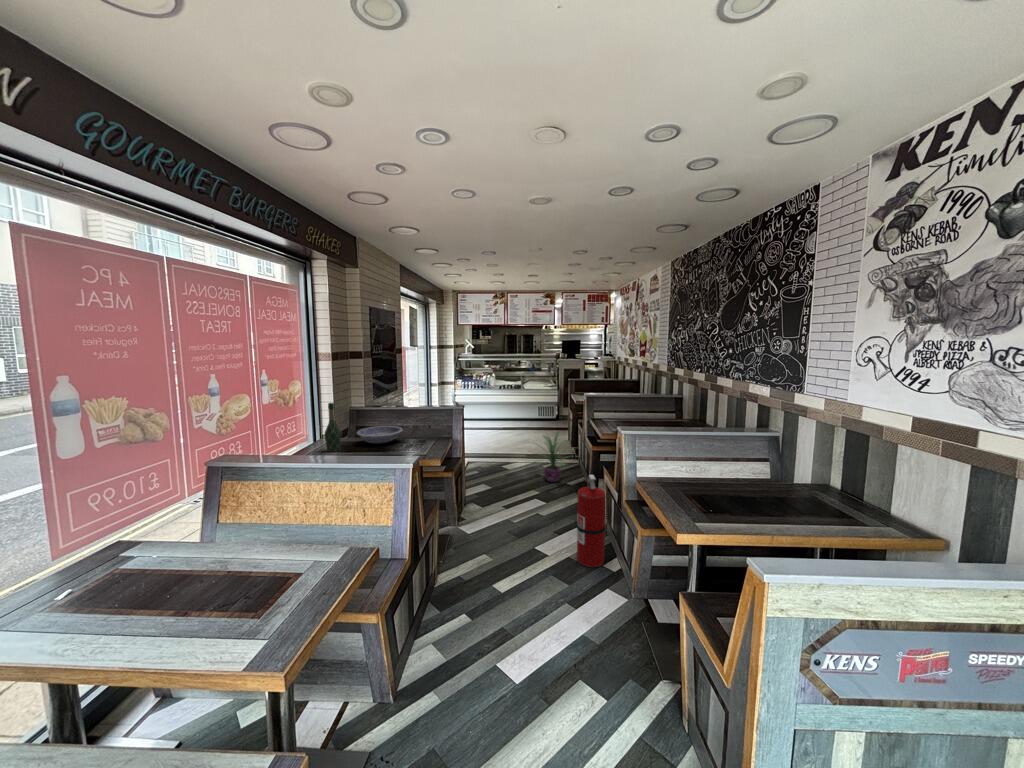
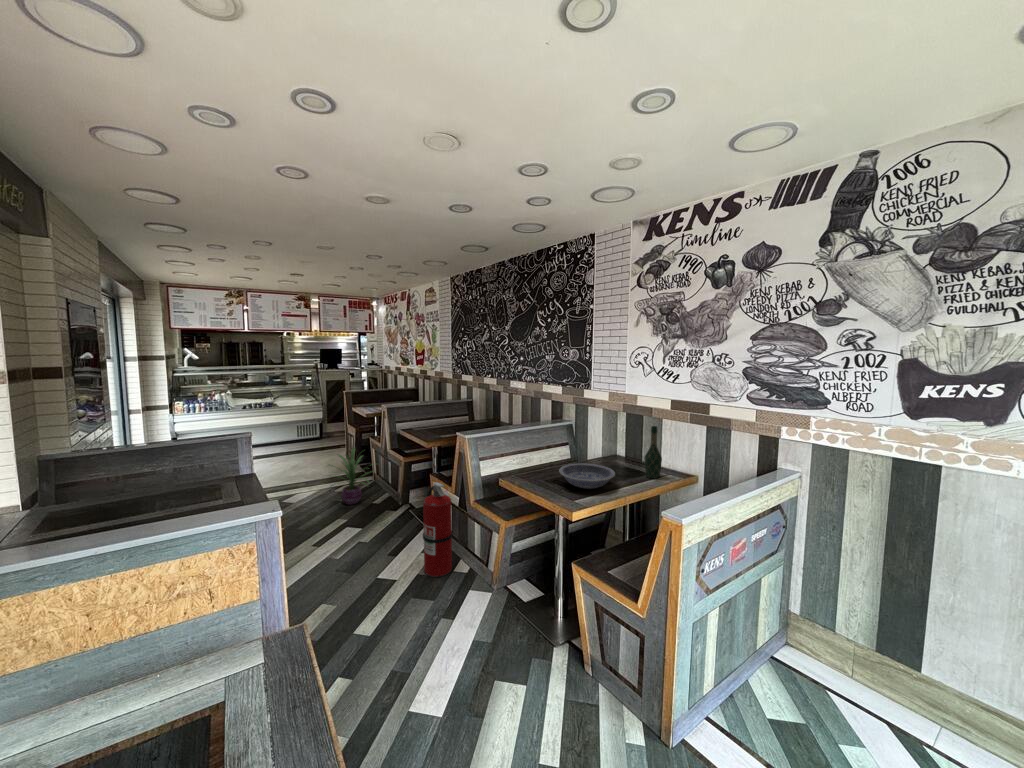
wine bottle: present [324,403,341,452] -> present [644,426,662,479]
bowl: present [357,426,403,444] -> present [559,463,615,489]

